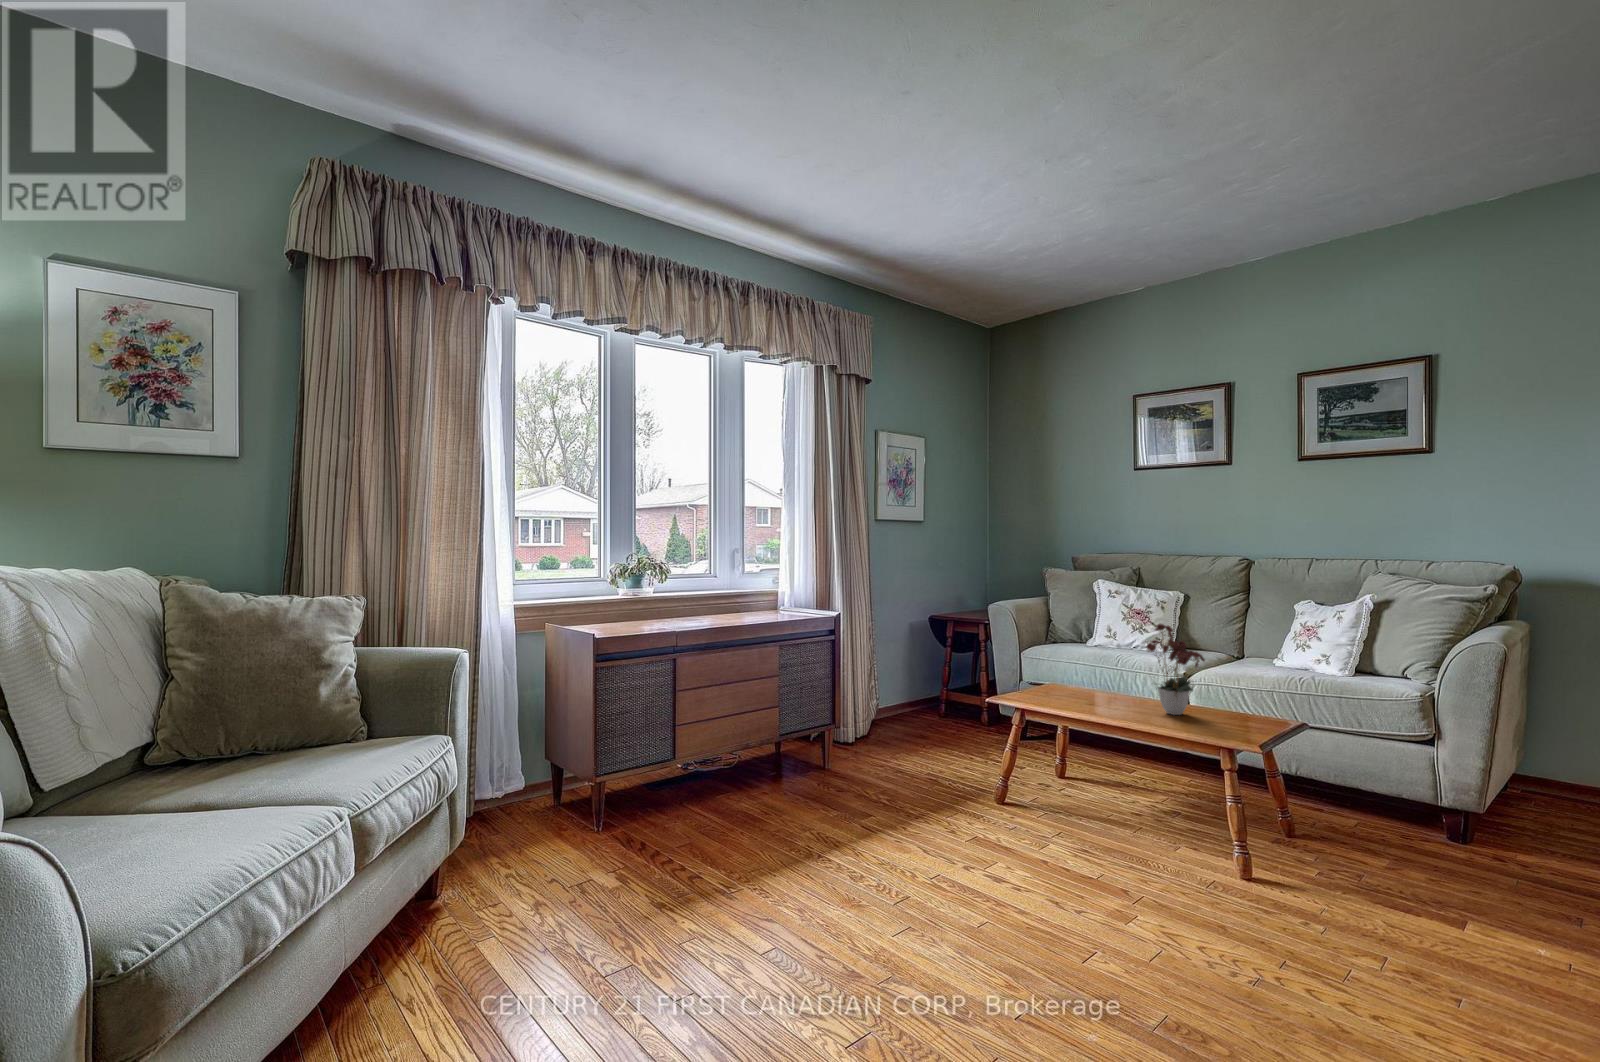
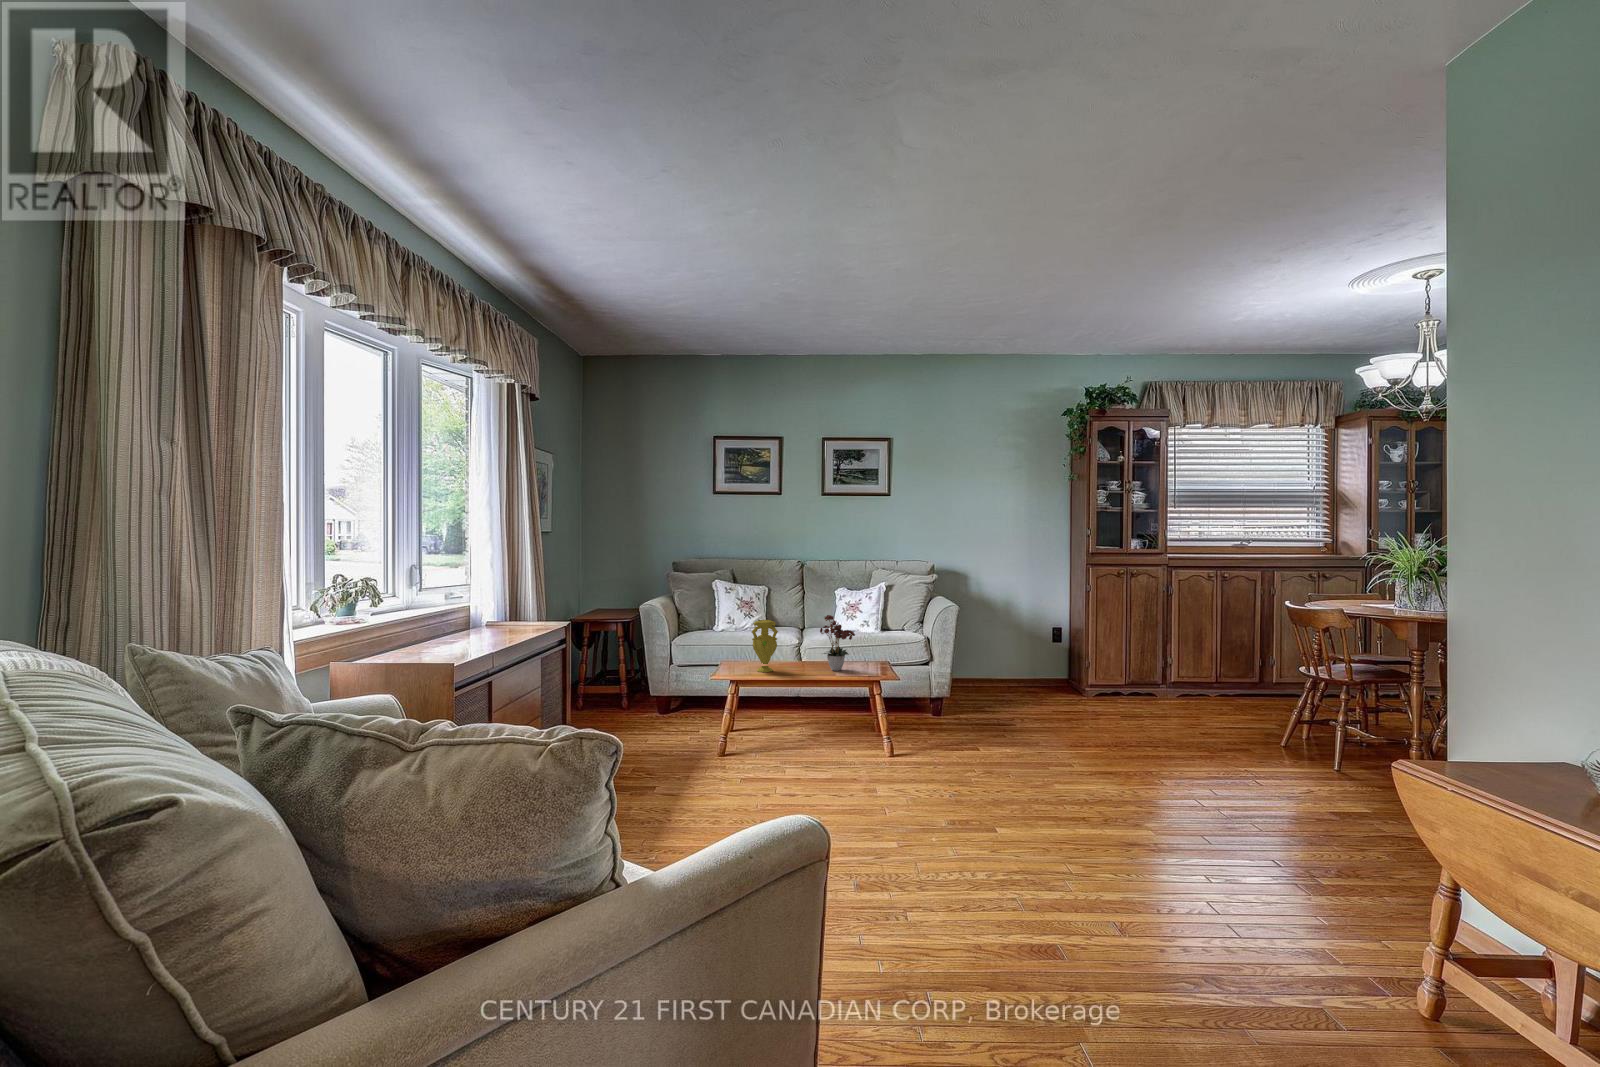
vase: none [1047,623,1085,698] -> present [752,620,778,672]

